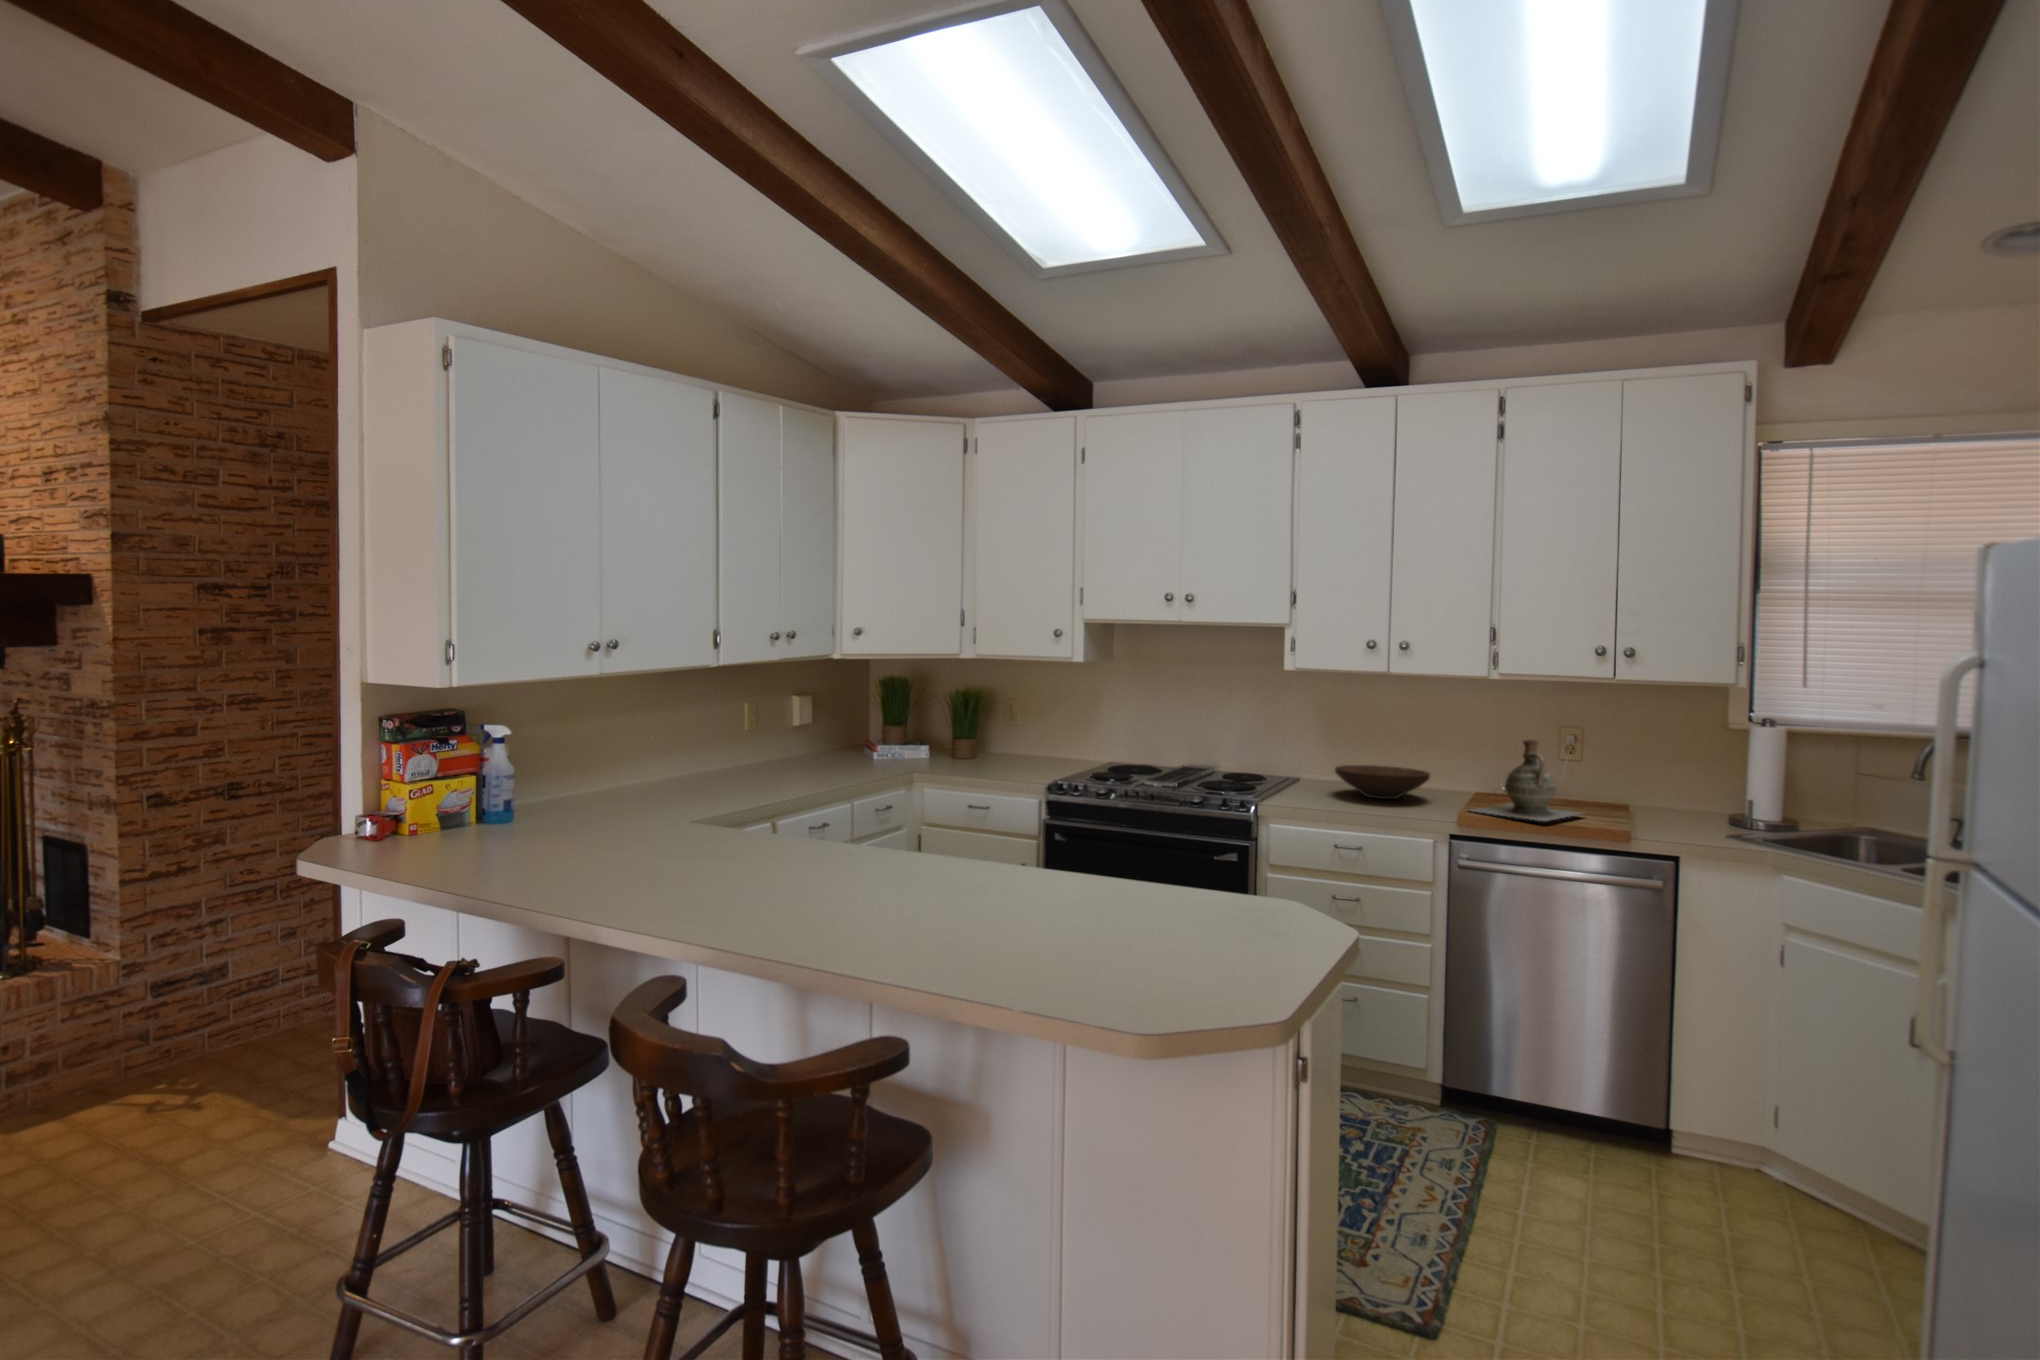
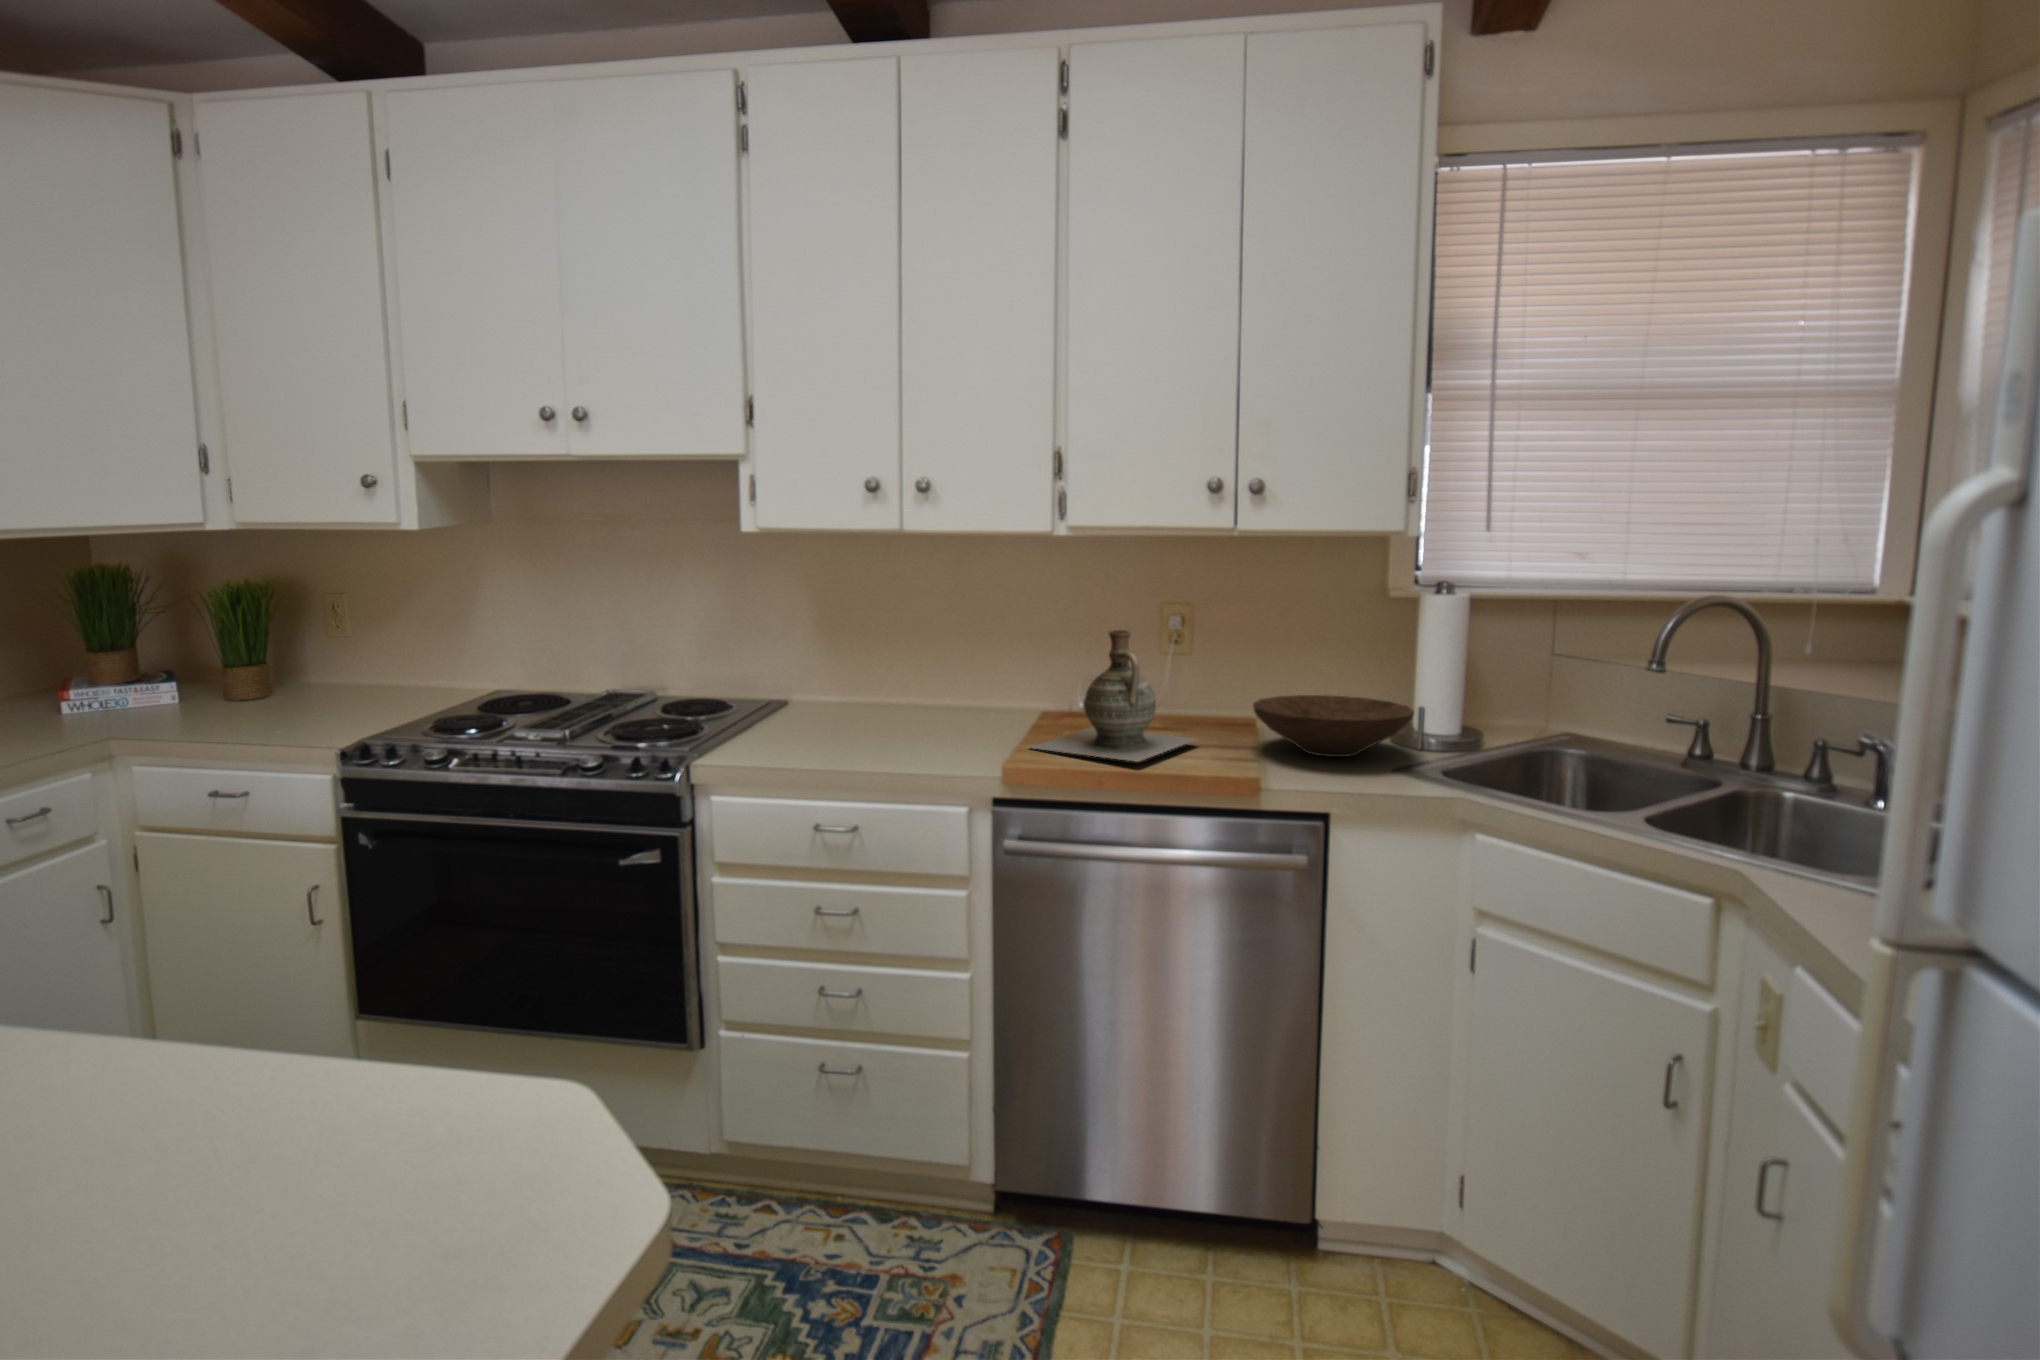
wooden bowl: present [1335,765,1430,799] -> present [1253,695,1414,757]

